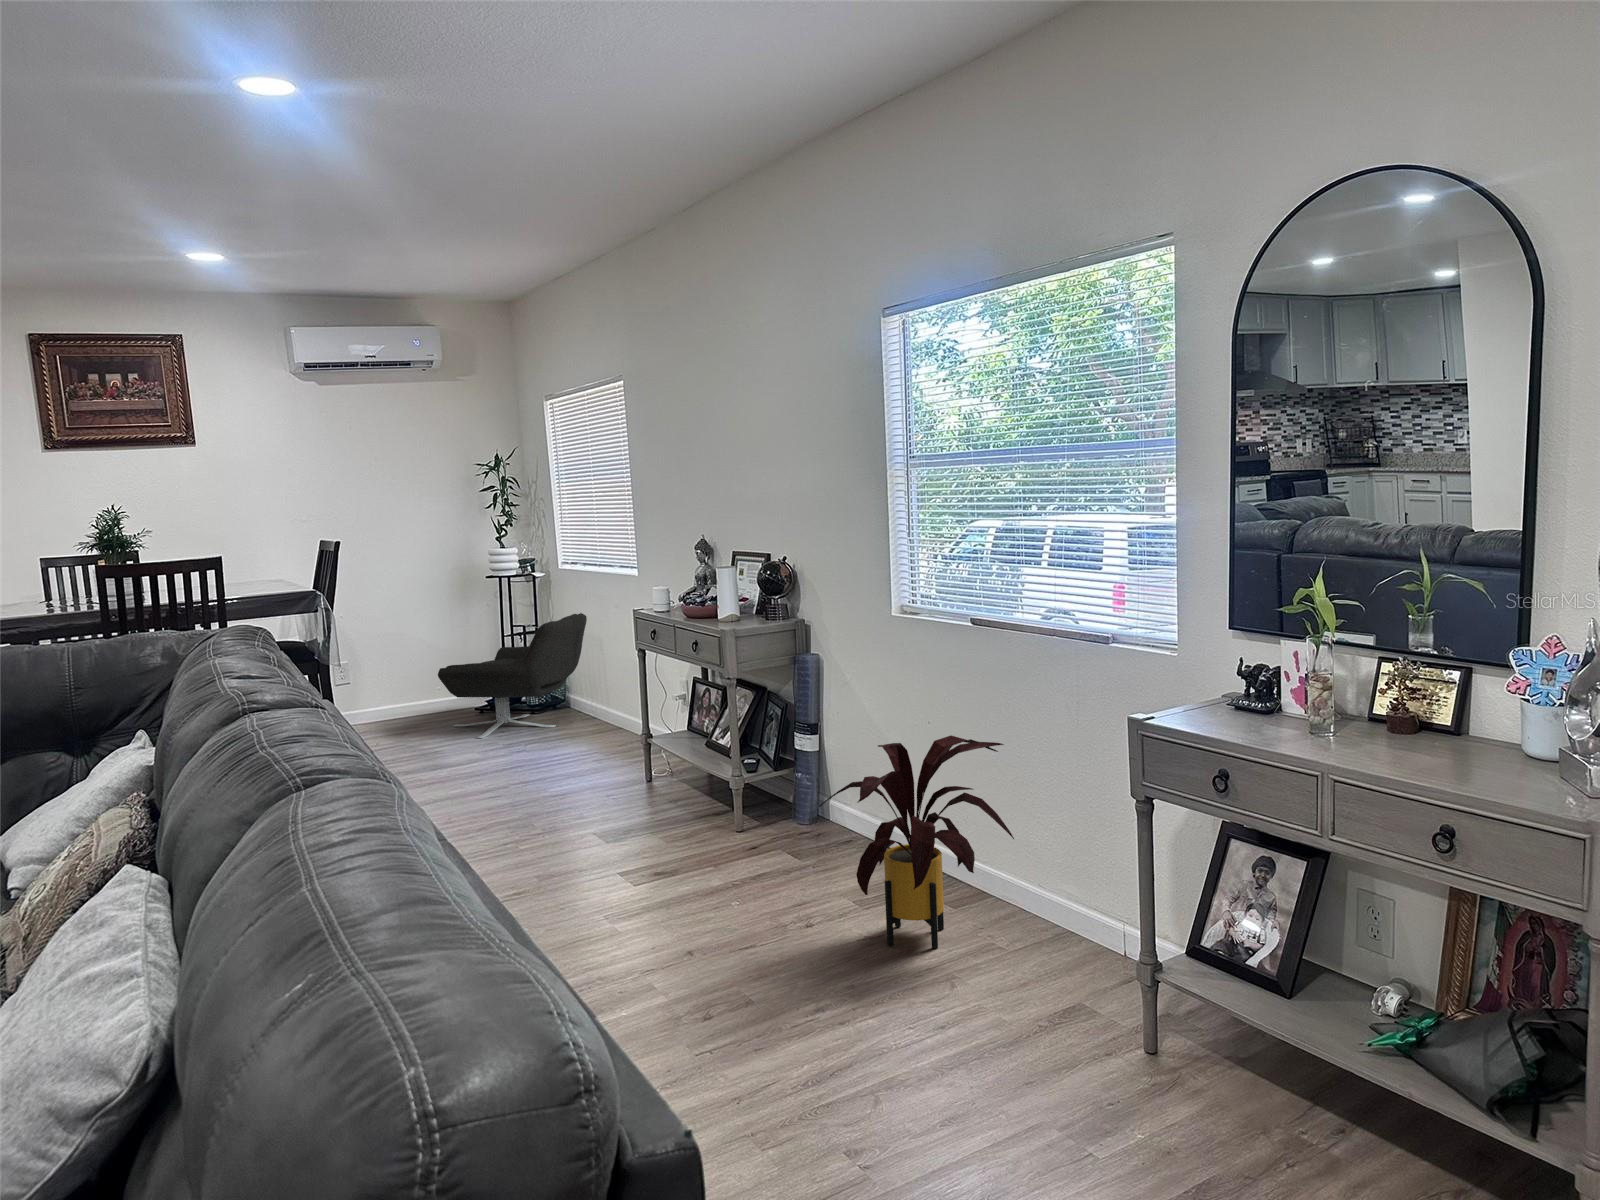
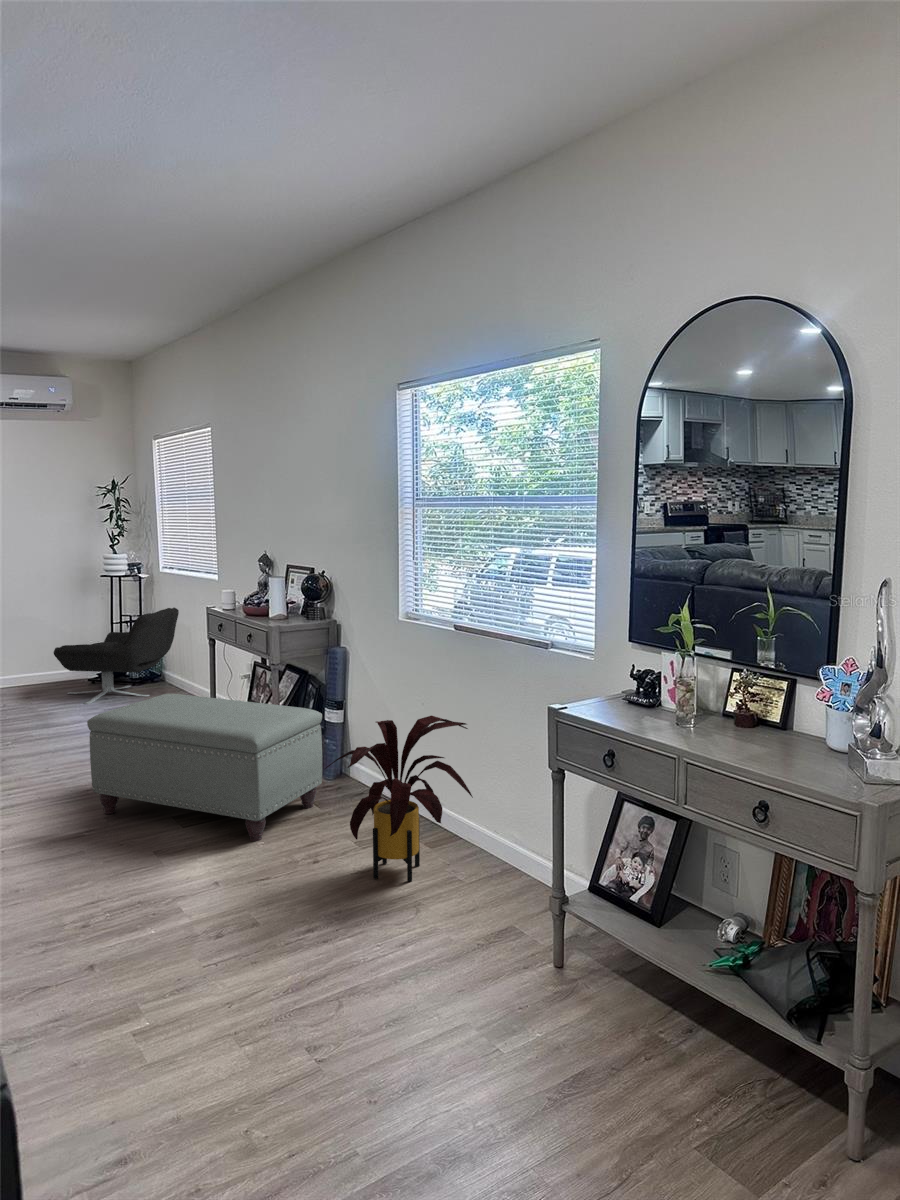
ottoman: none [509,720,801,902] -> present [87,694,322,841]

